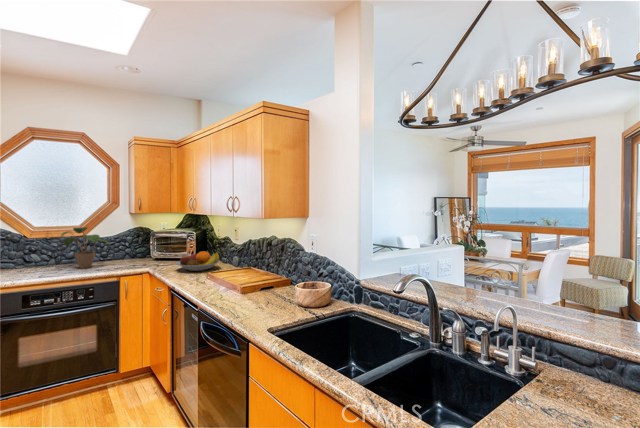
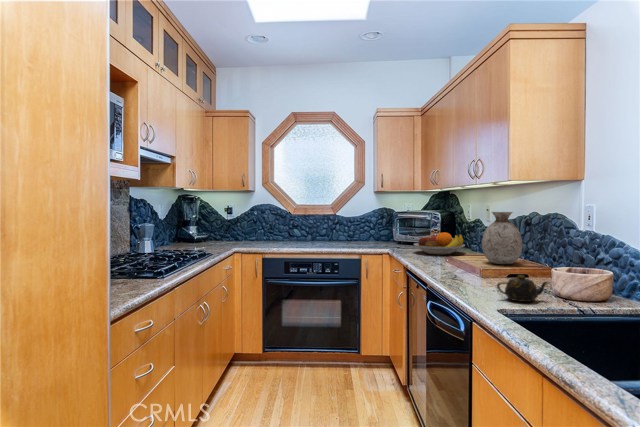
potted plant: present [61,227,110,268] -> none [315,206,355,245]
vase: none [237,236,266,277] -> present [482,212,522,264]
teapot: none [263,296,297,317] -> present [497,275,548,302]

